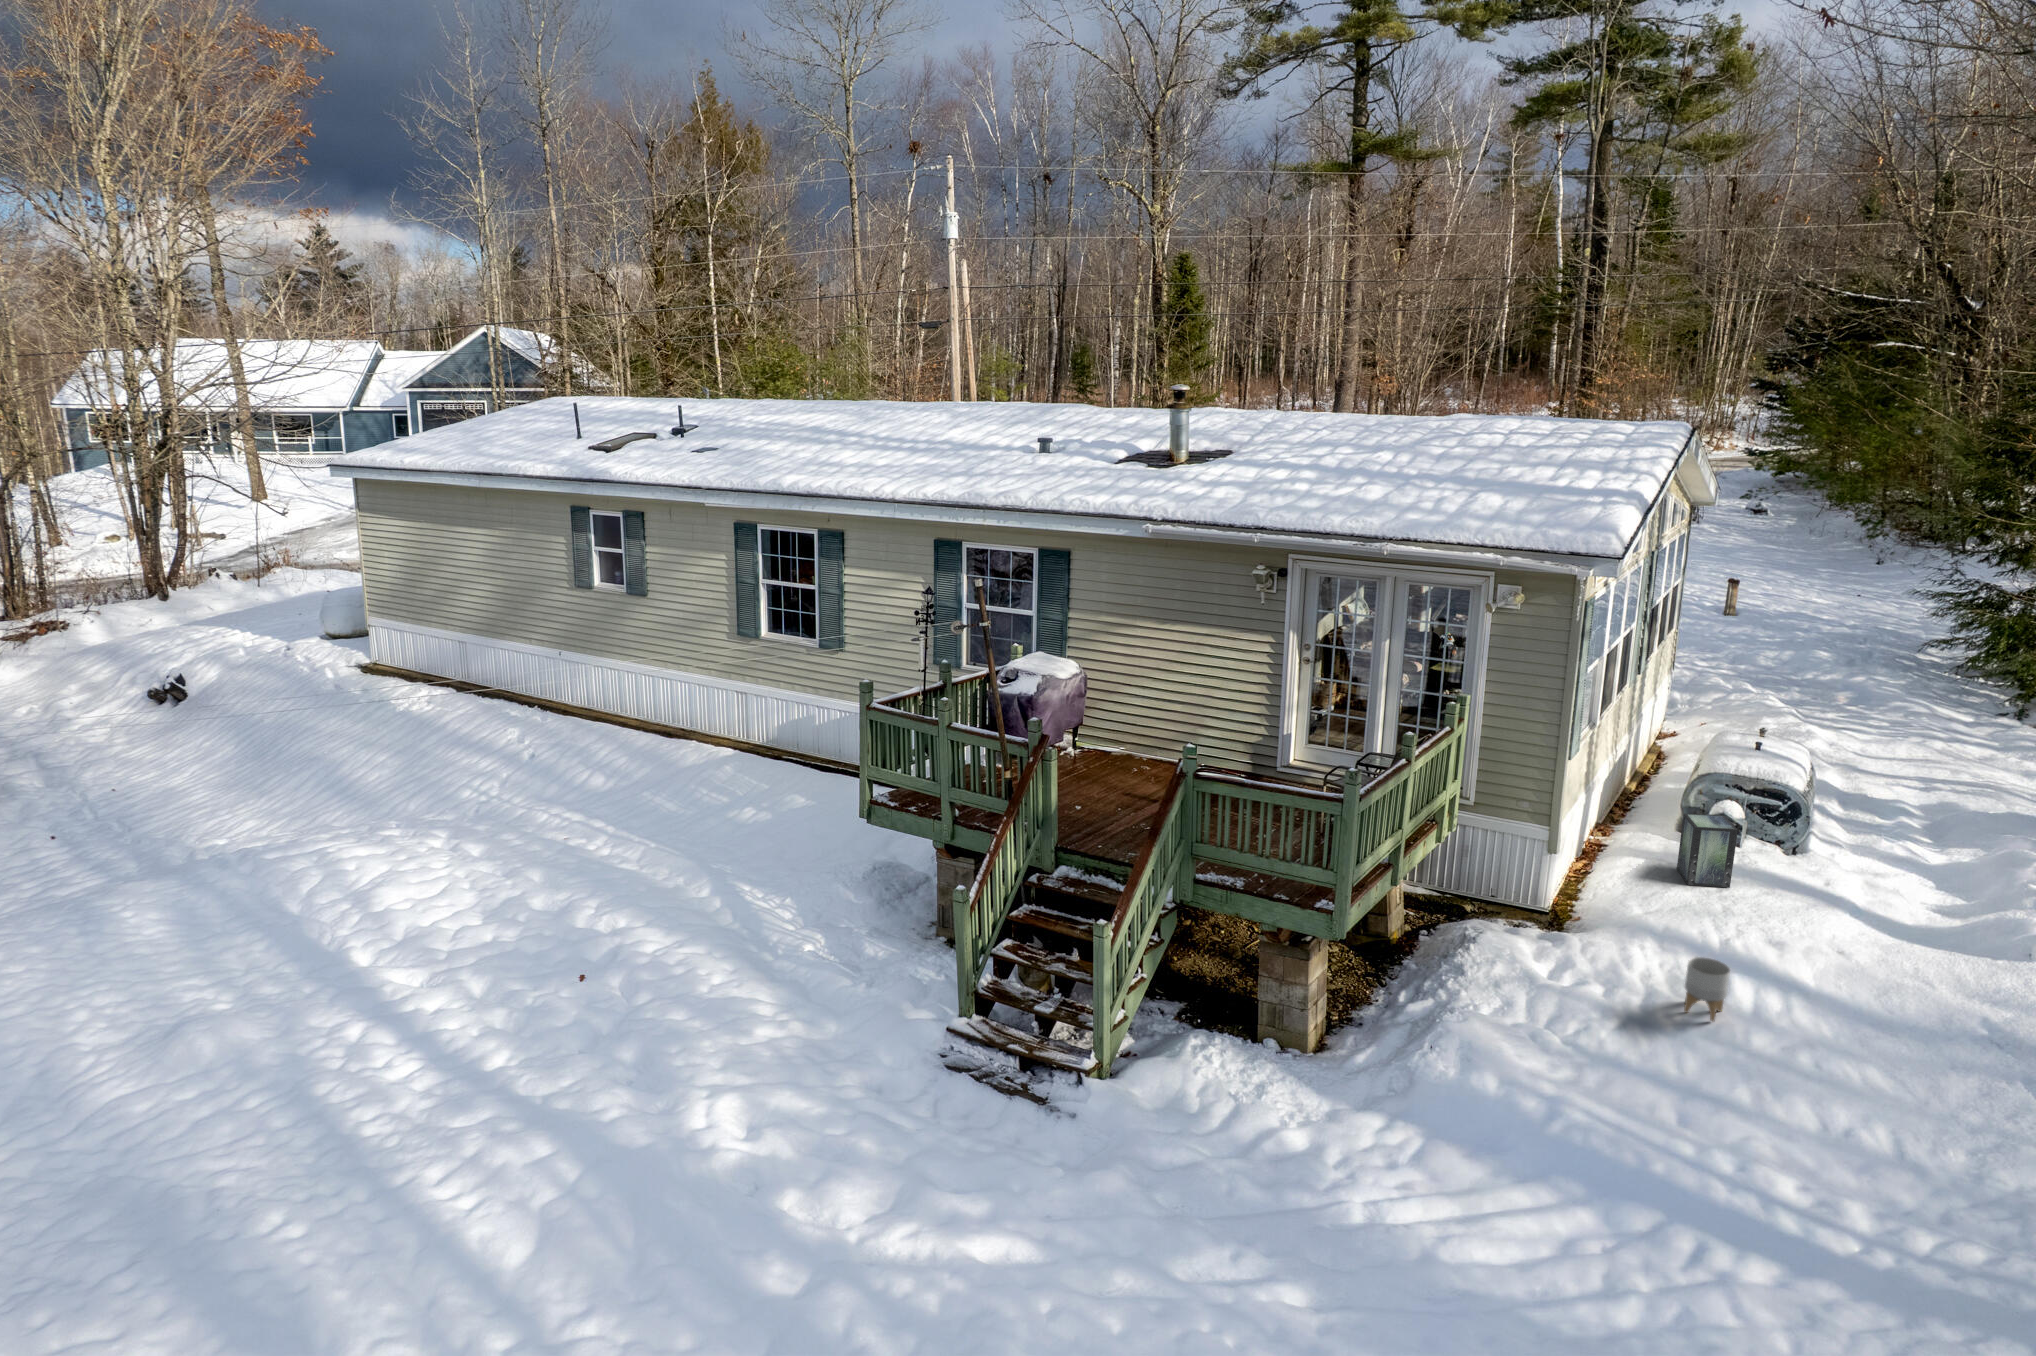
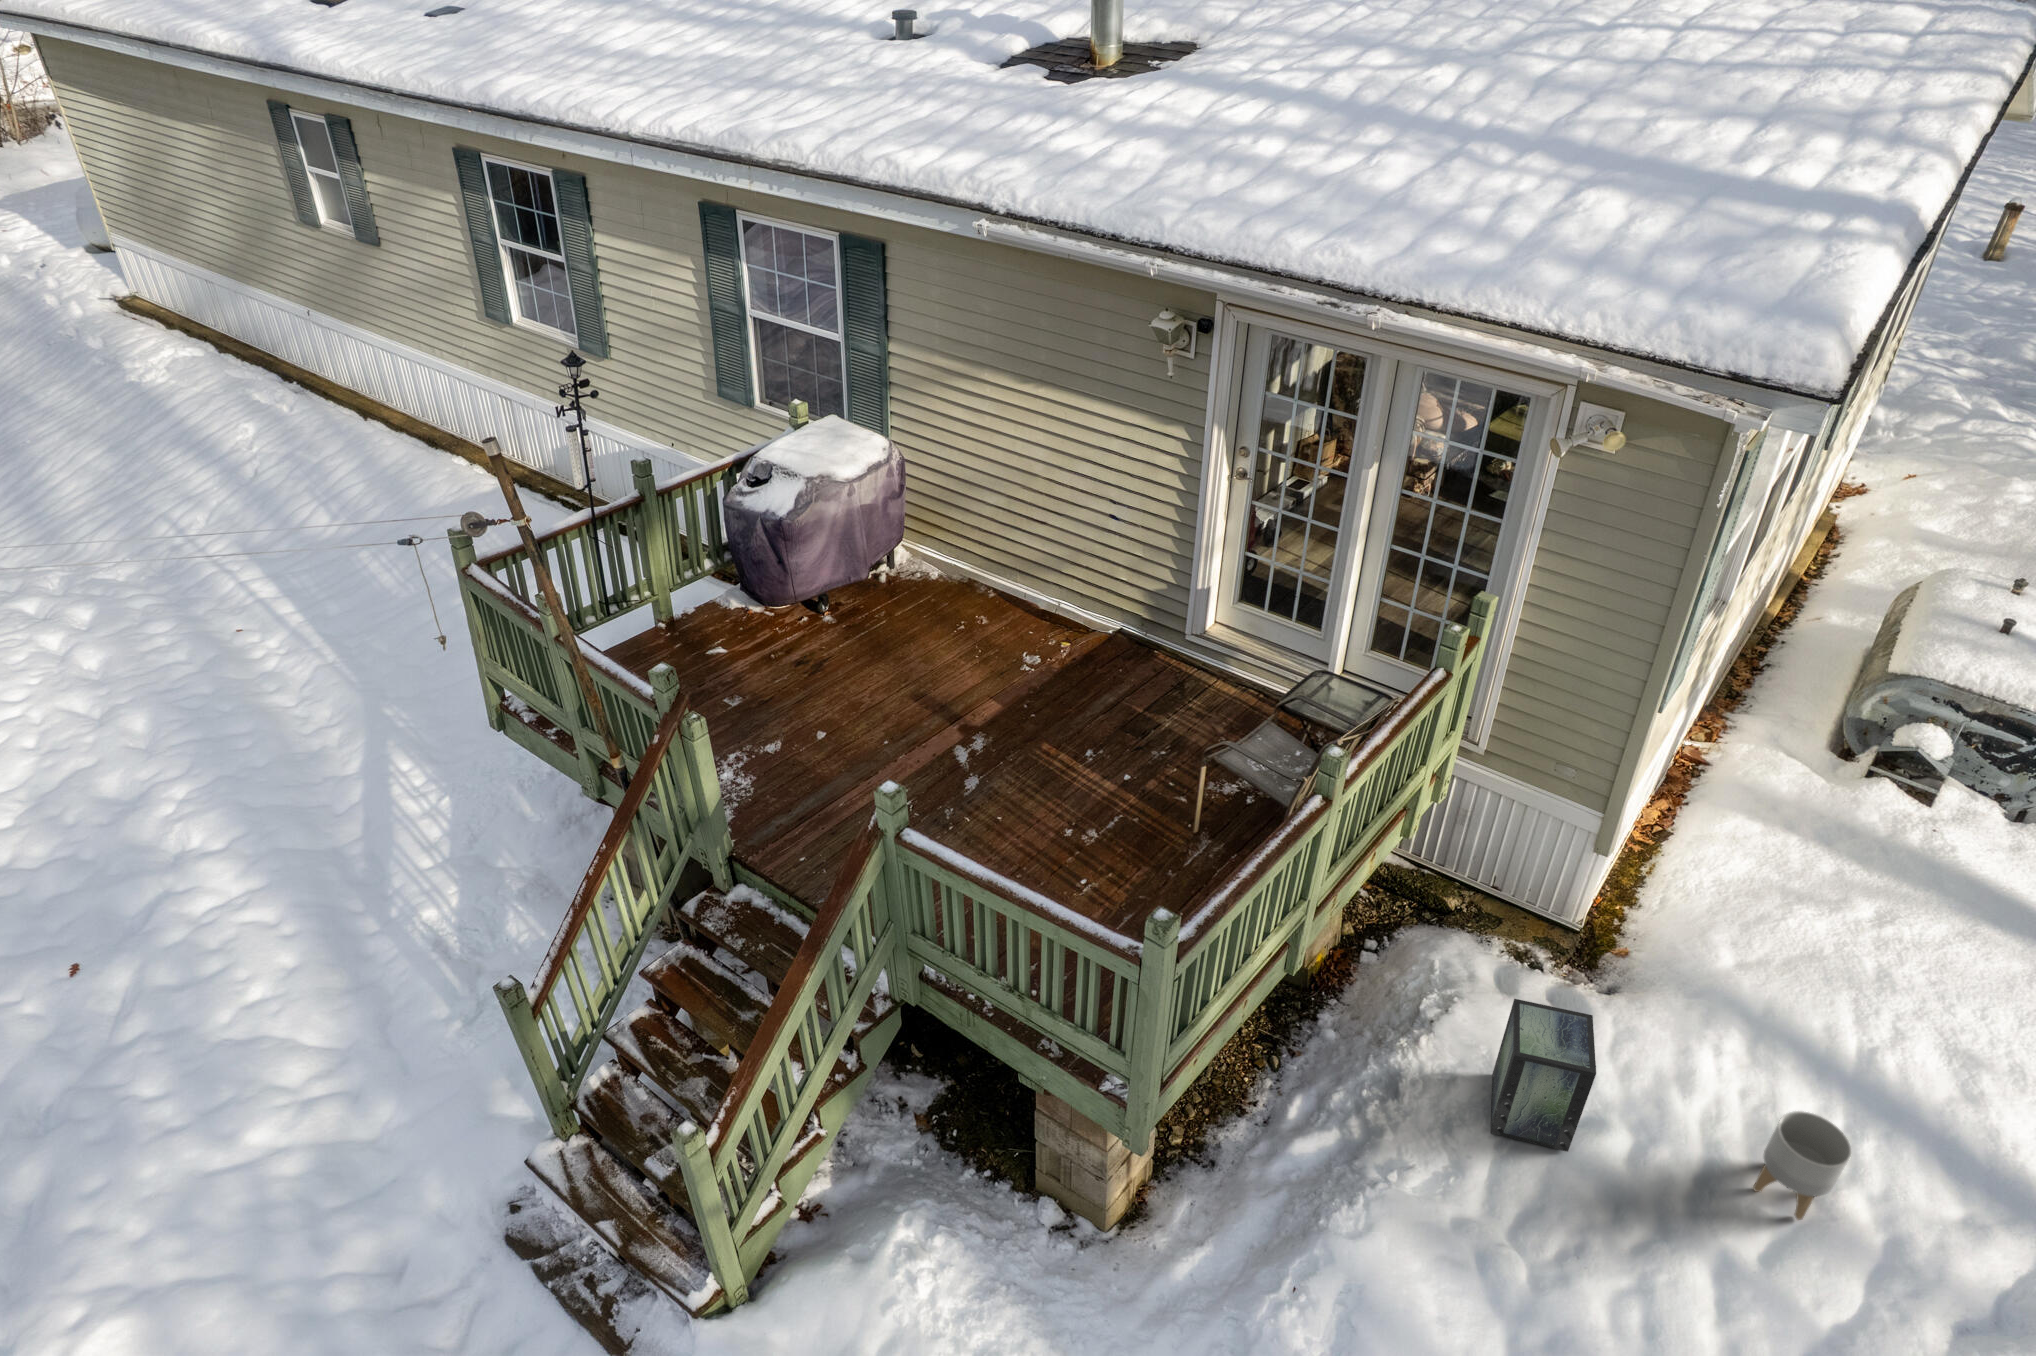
storage box: present [1677,813,1738,888] -> present [1491,999,1596,1152]

